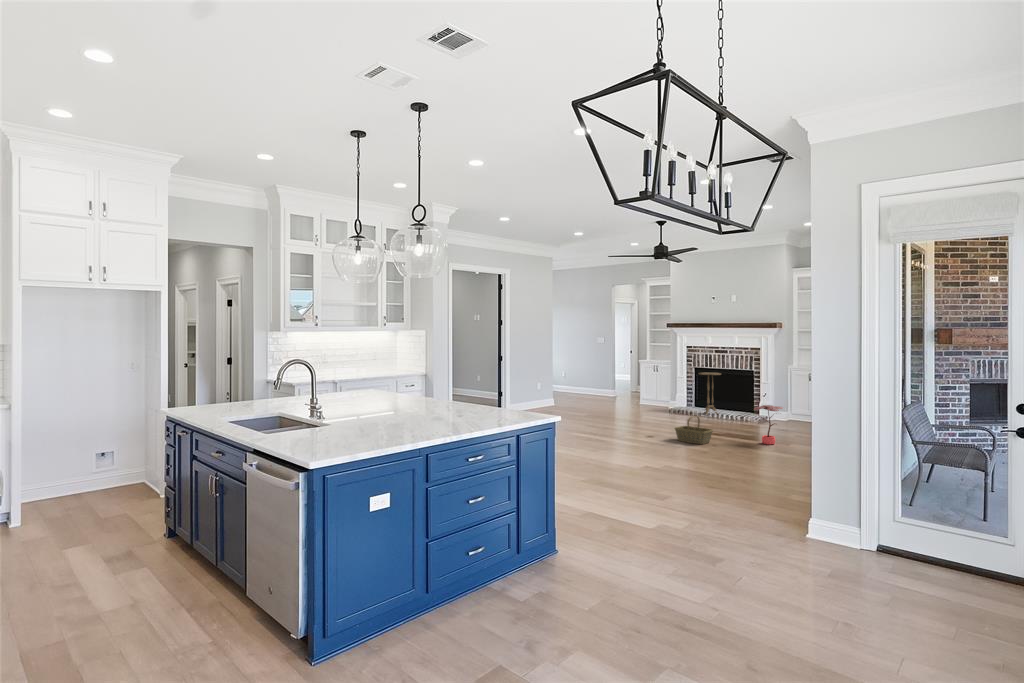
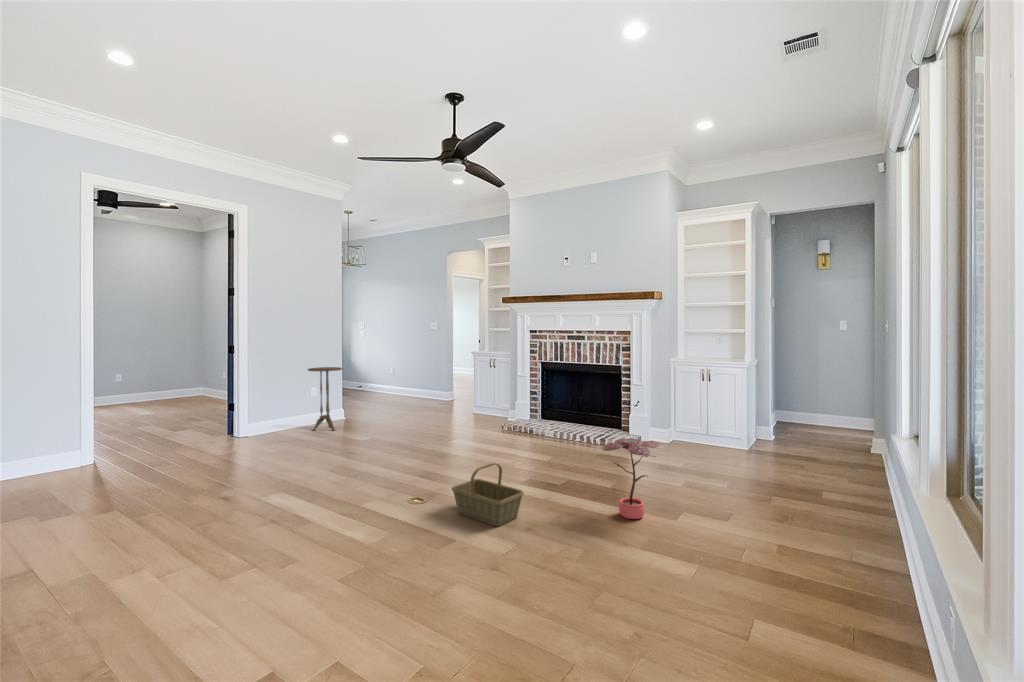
side table: present [699,373,721,415] -> present [308,367,342,430]

